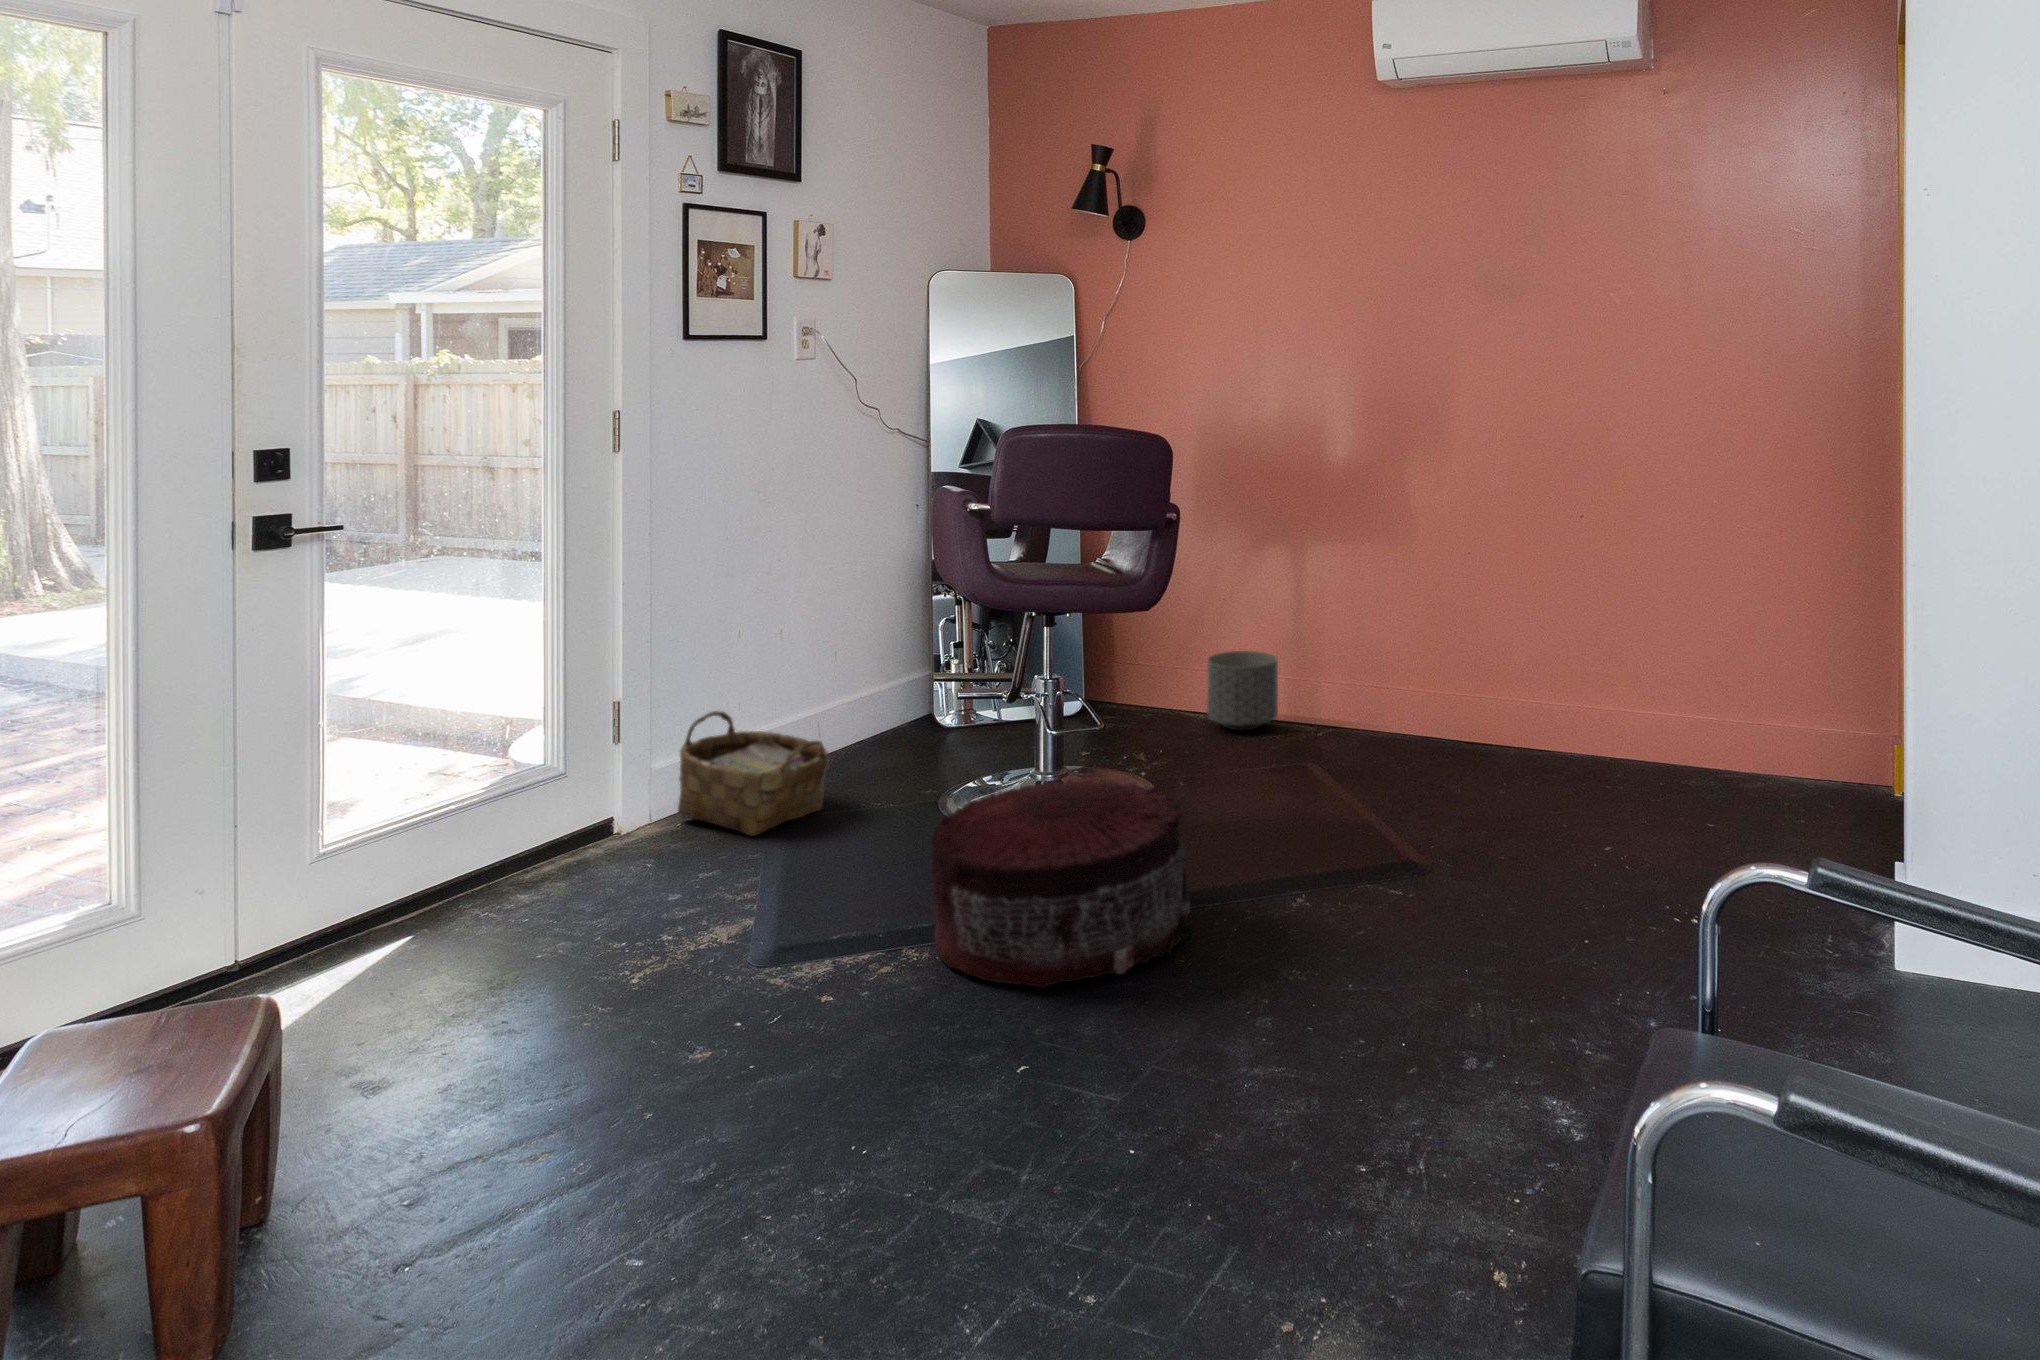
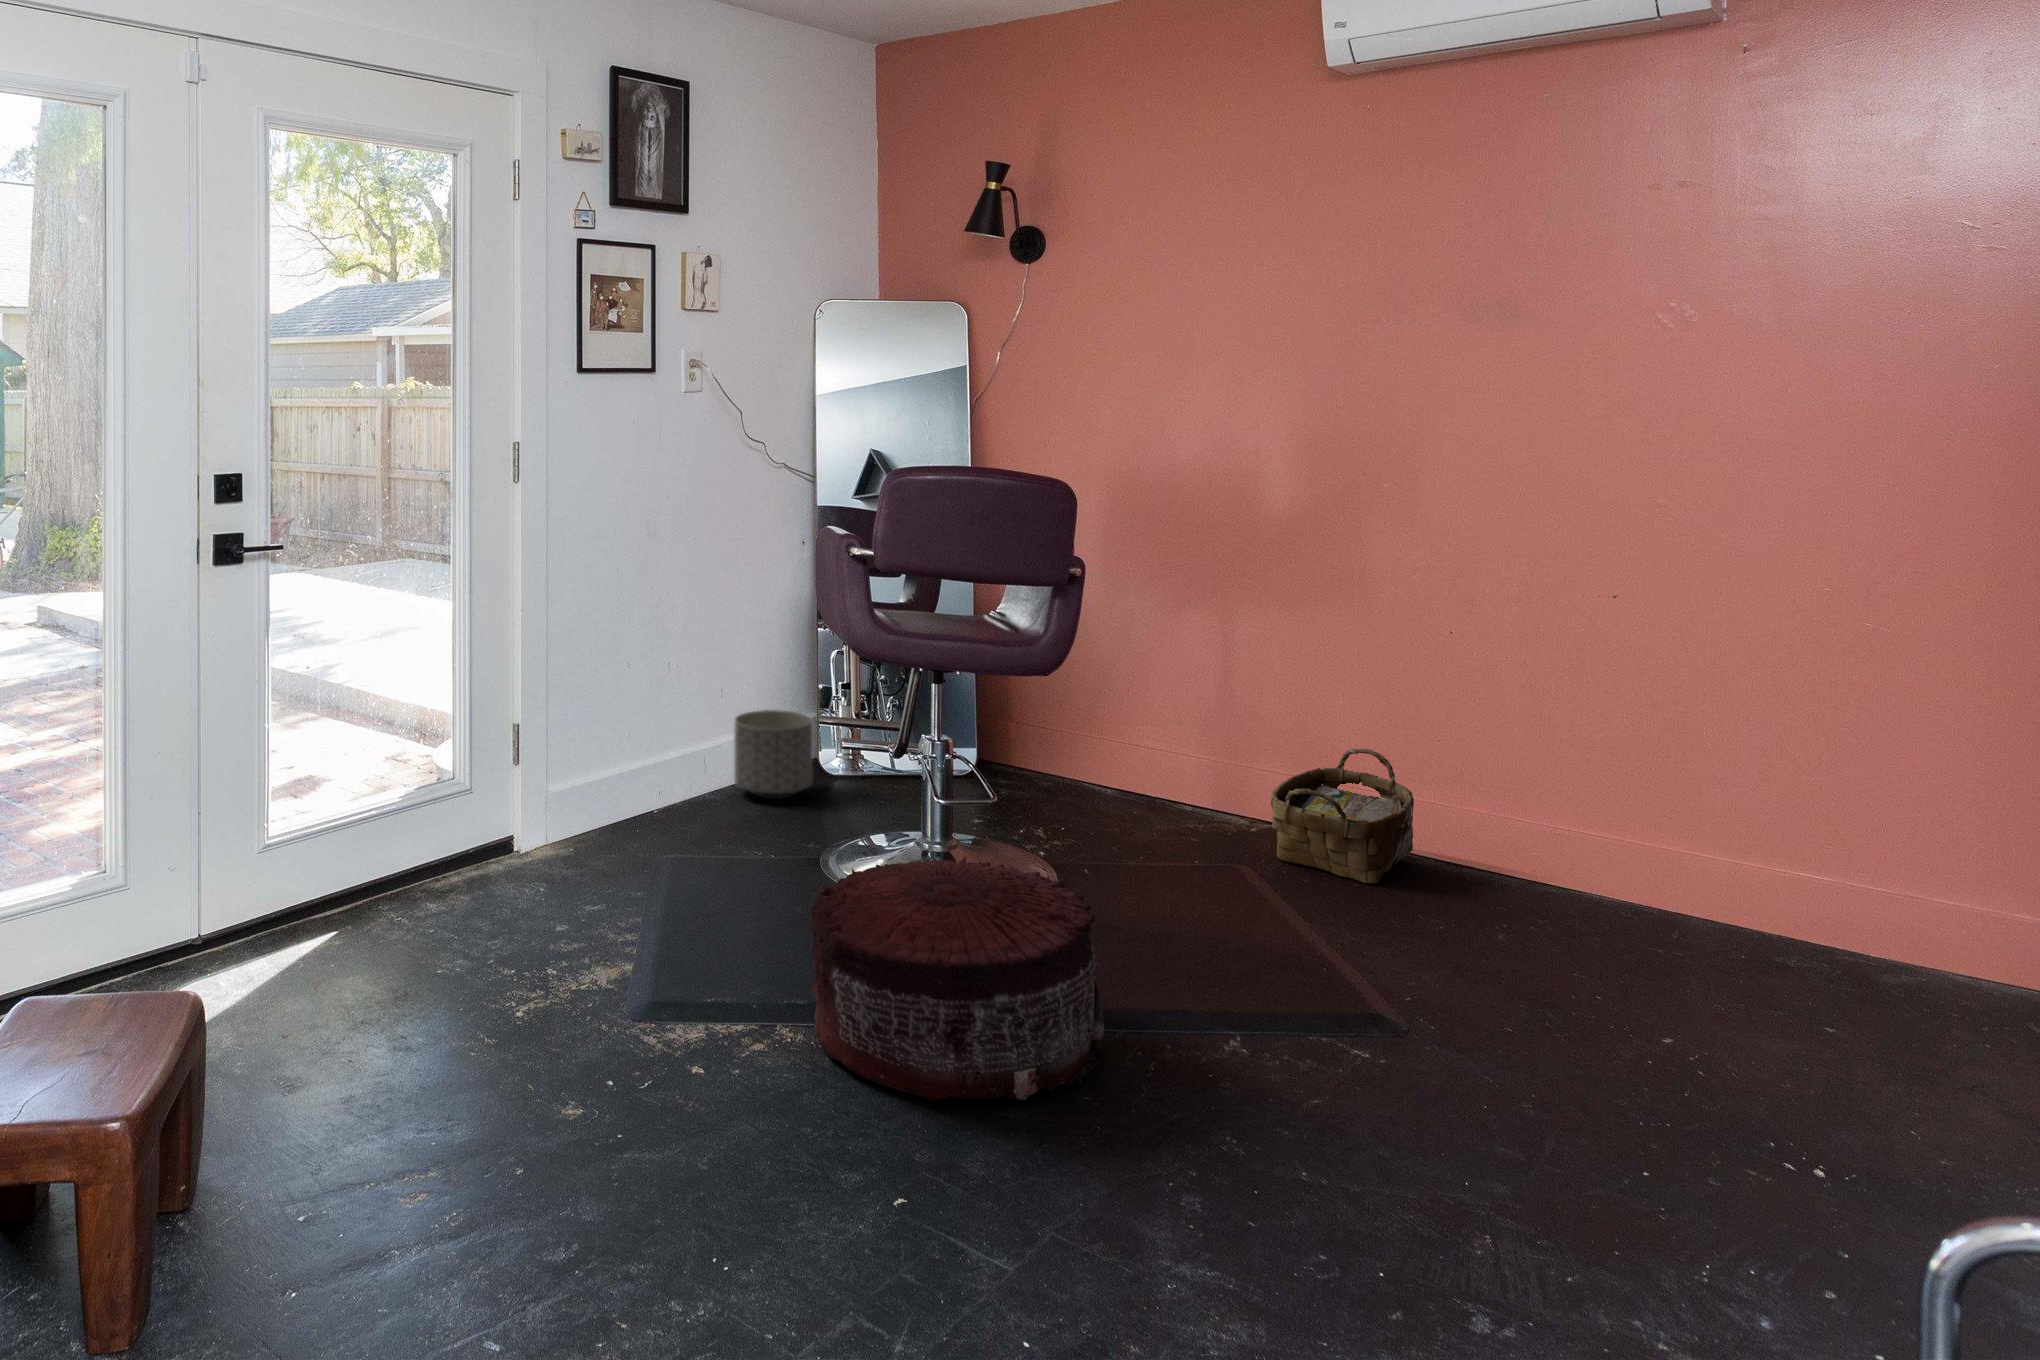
planter: present [1207,651,1278,731] -> present [734,710,812,799]
woven basket: present [678,711,829,836] -> present [1271,748,1414,884]

